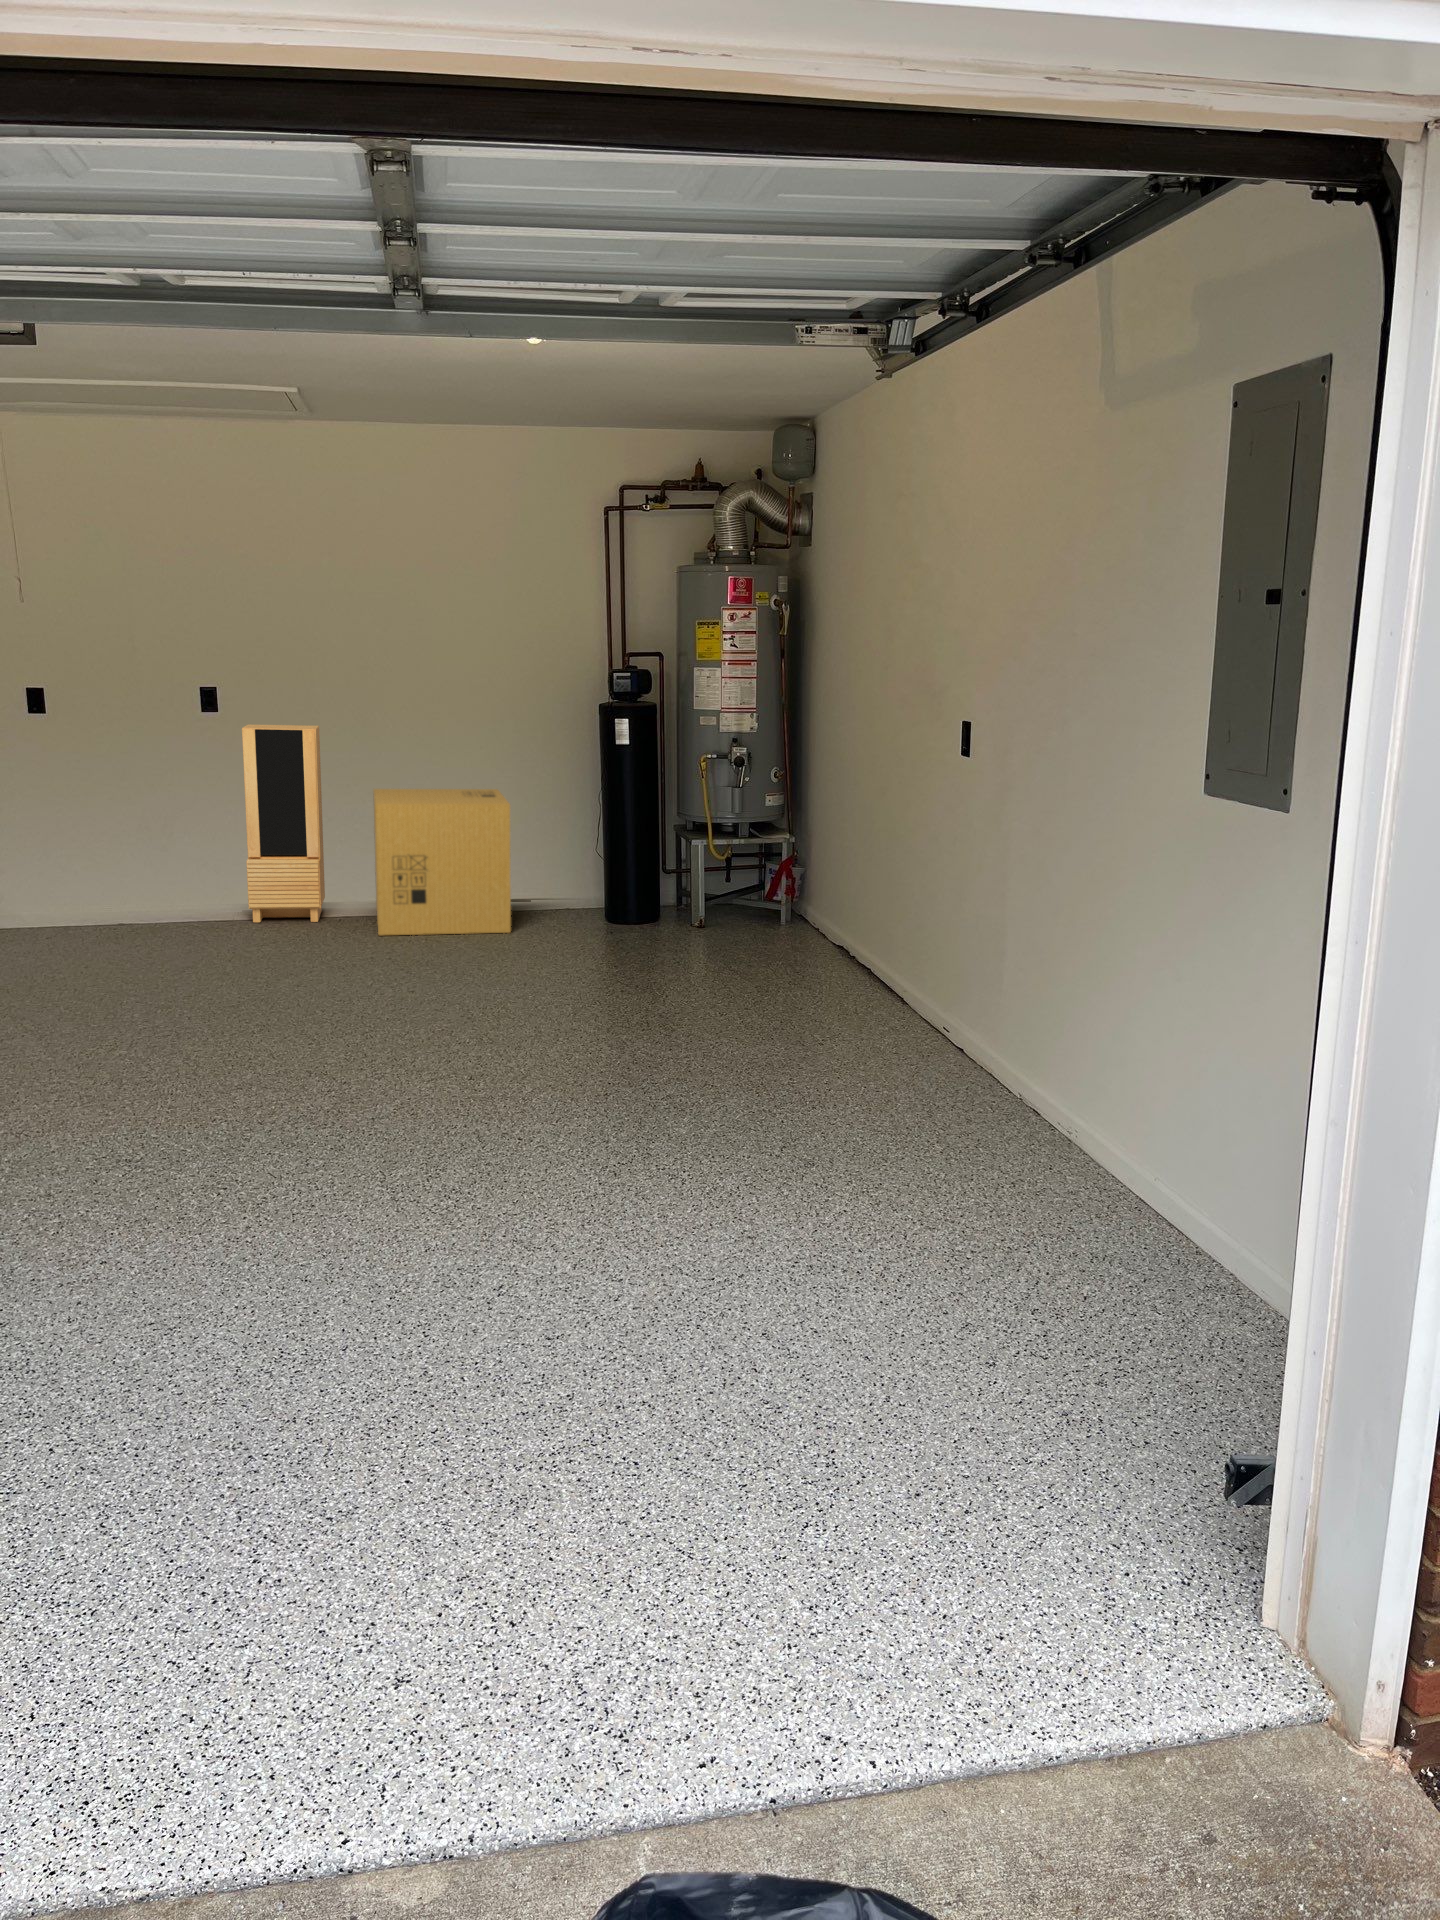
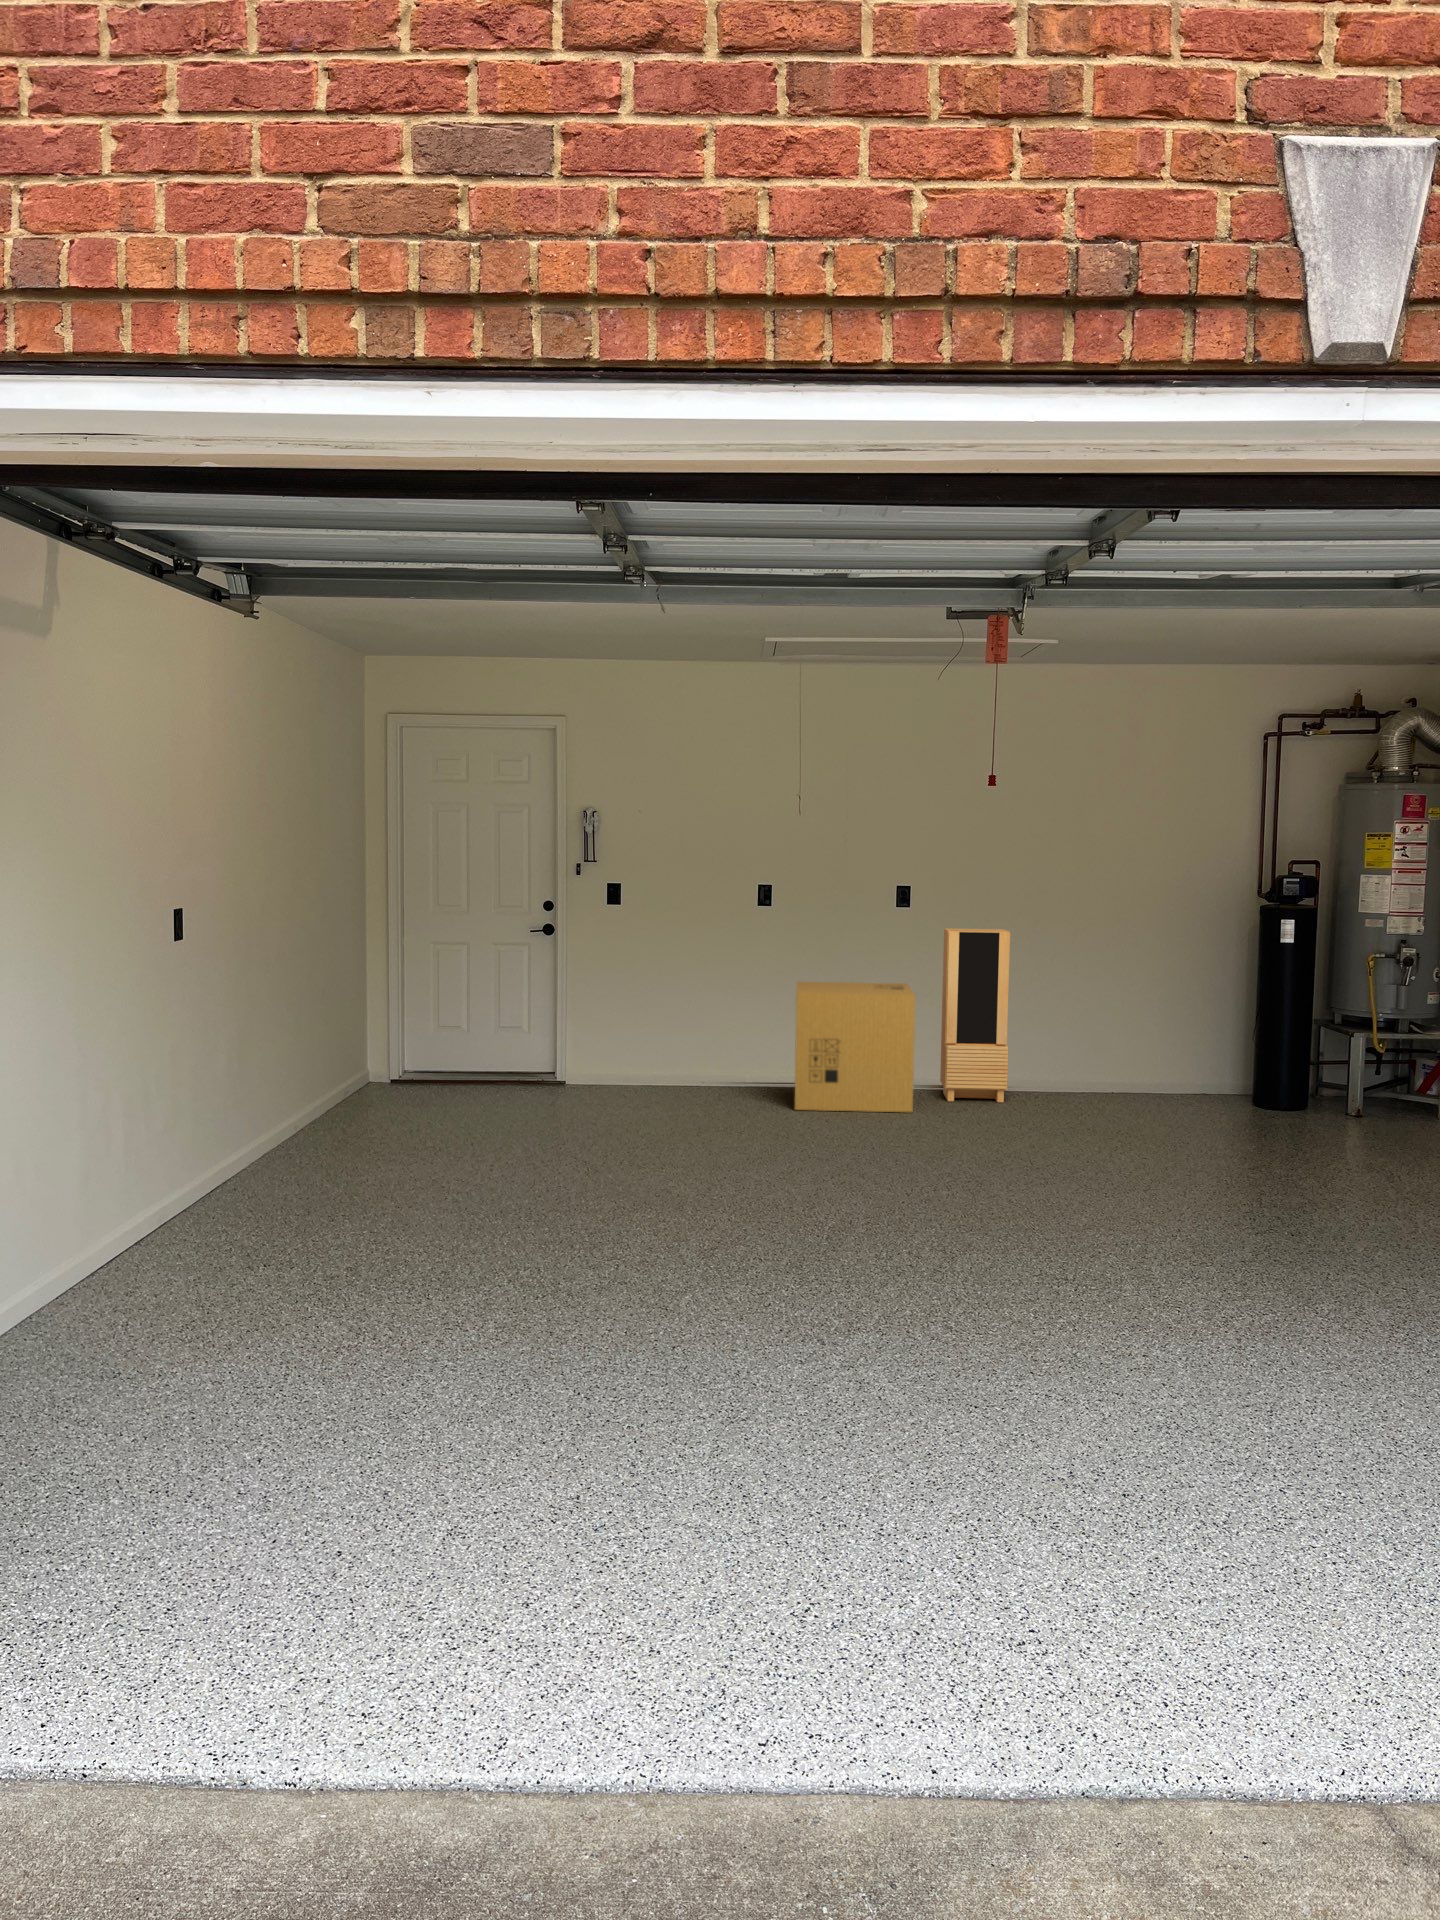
cardboard box: present [374,789,511,935] -> present [795,982,915,1112]

